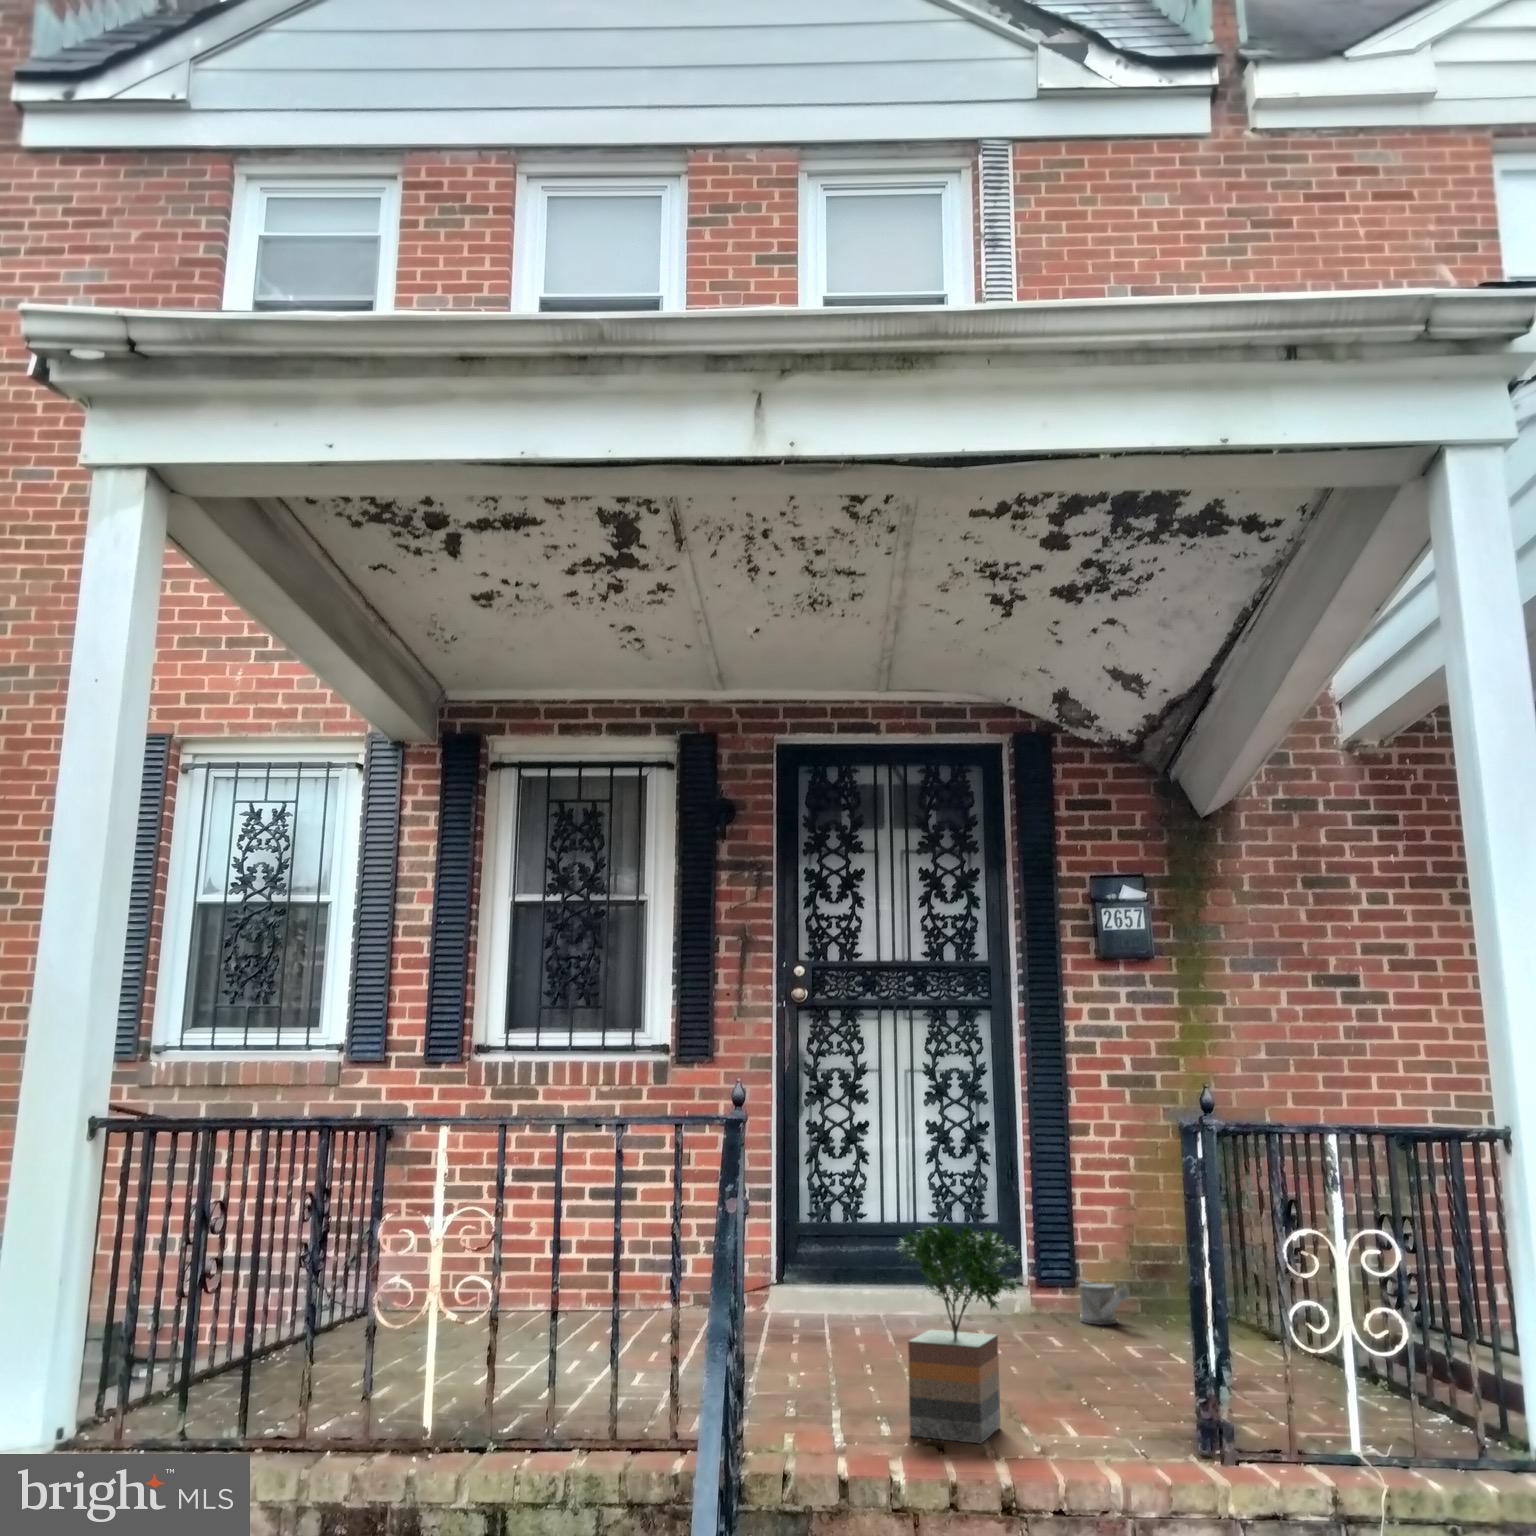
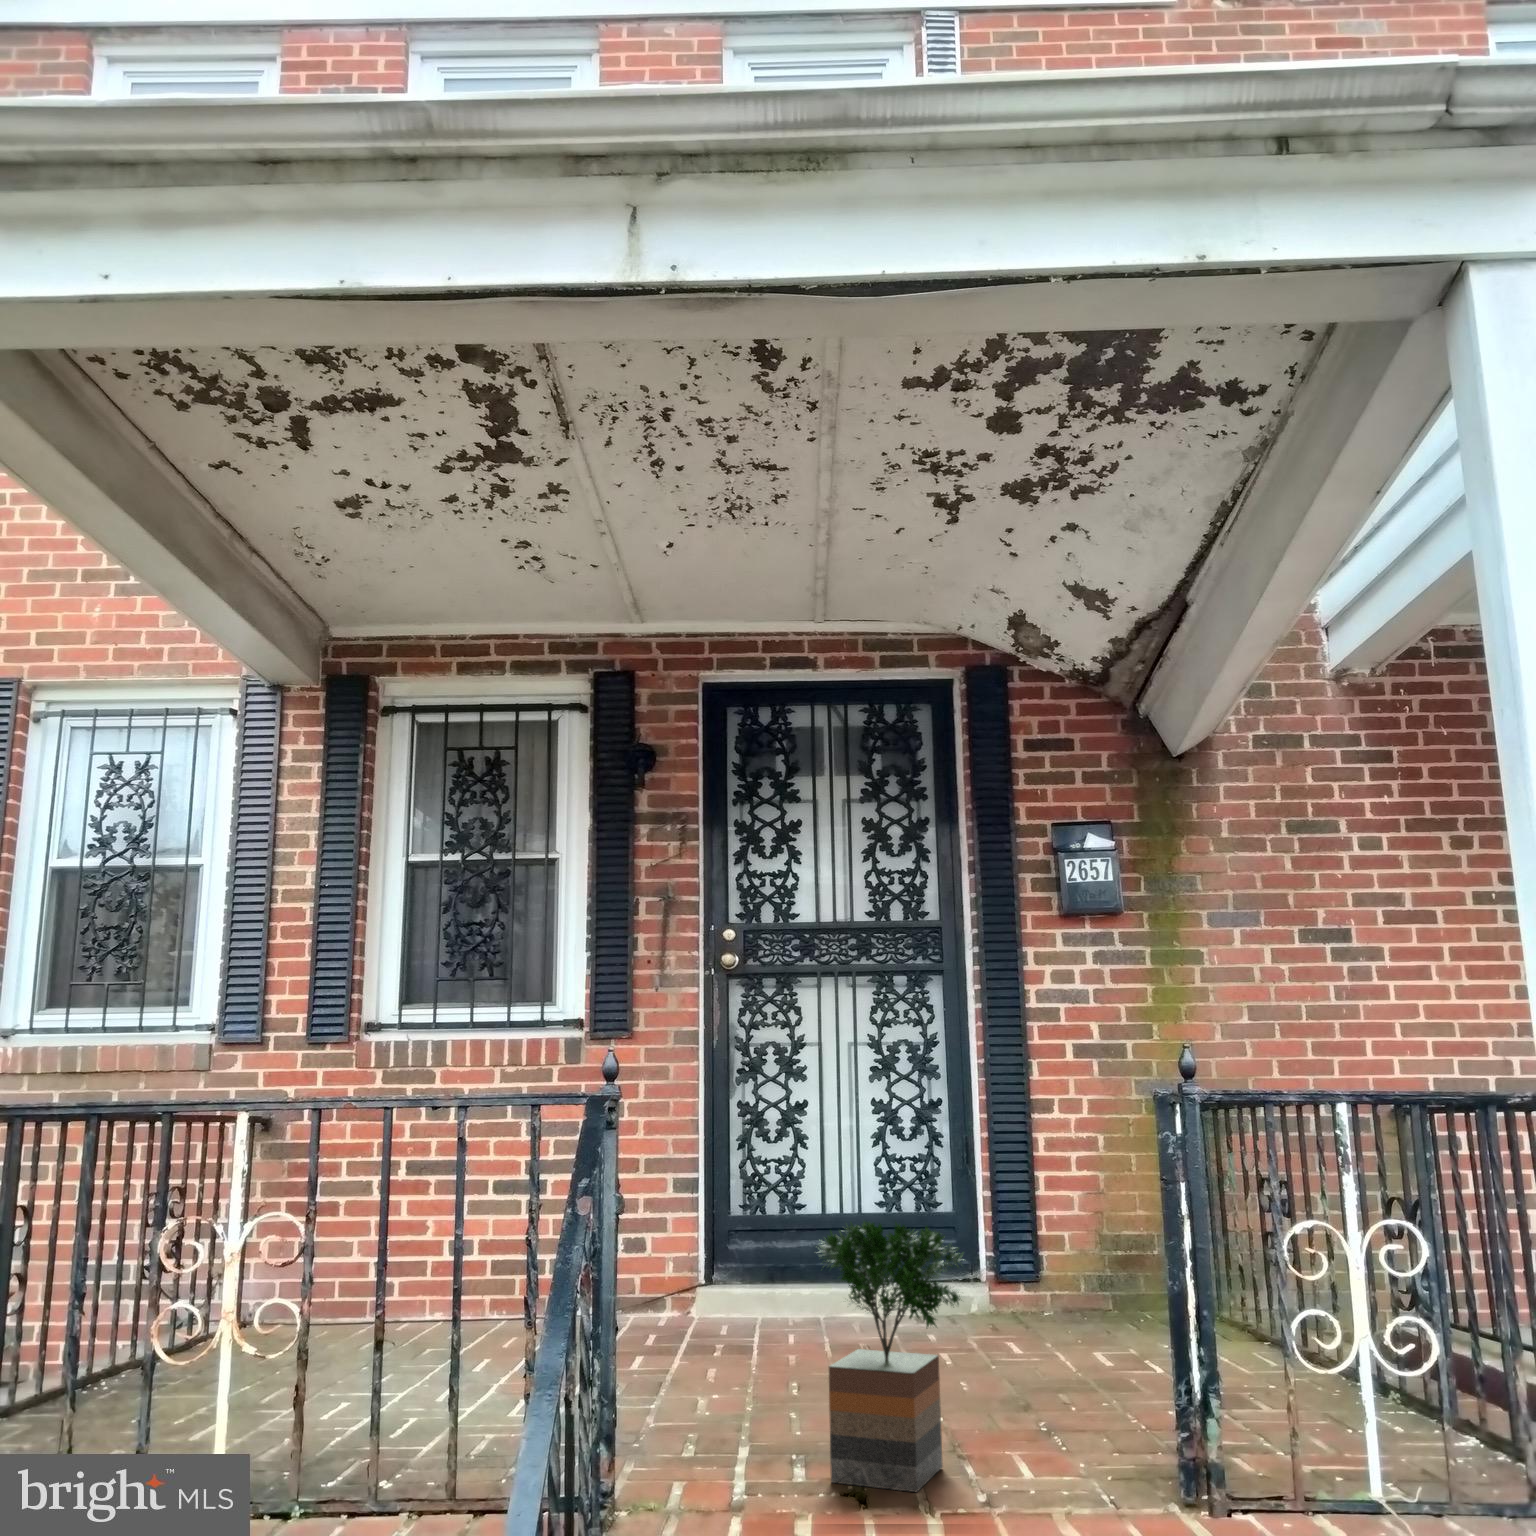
watering can: present [1079,1280,1129,1325] -> none [1043,1275,1099,1326]

